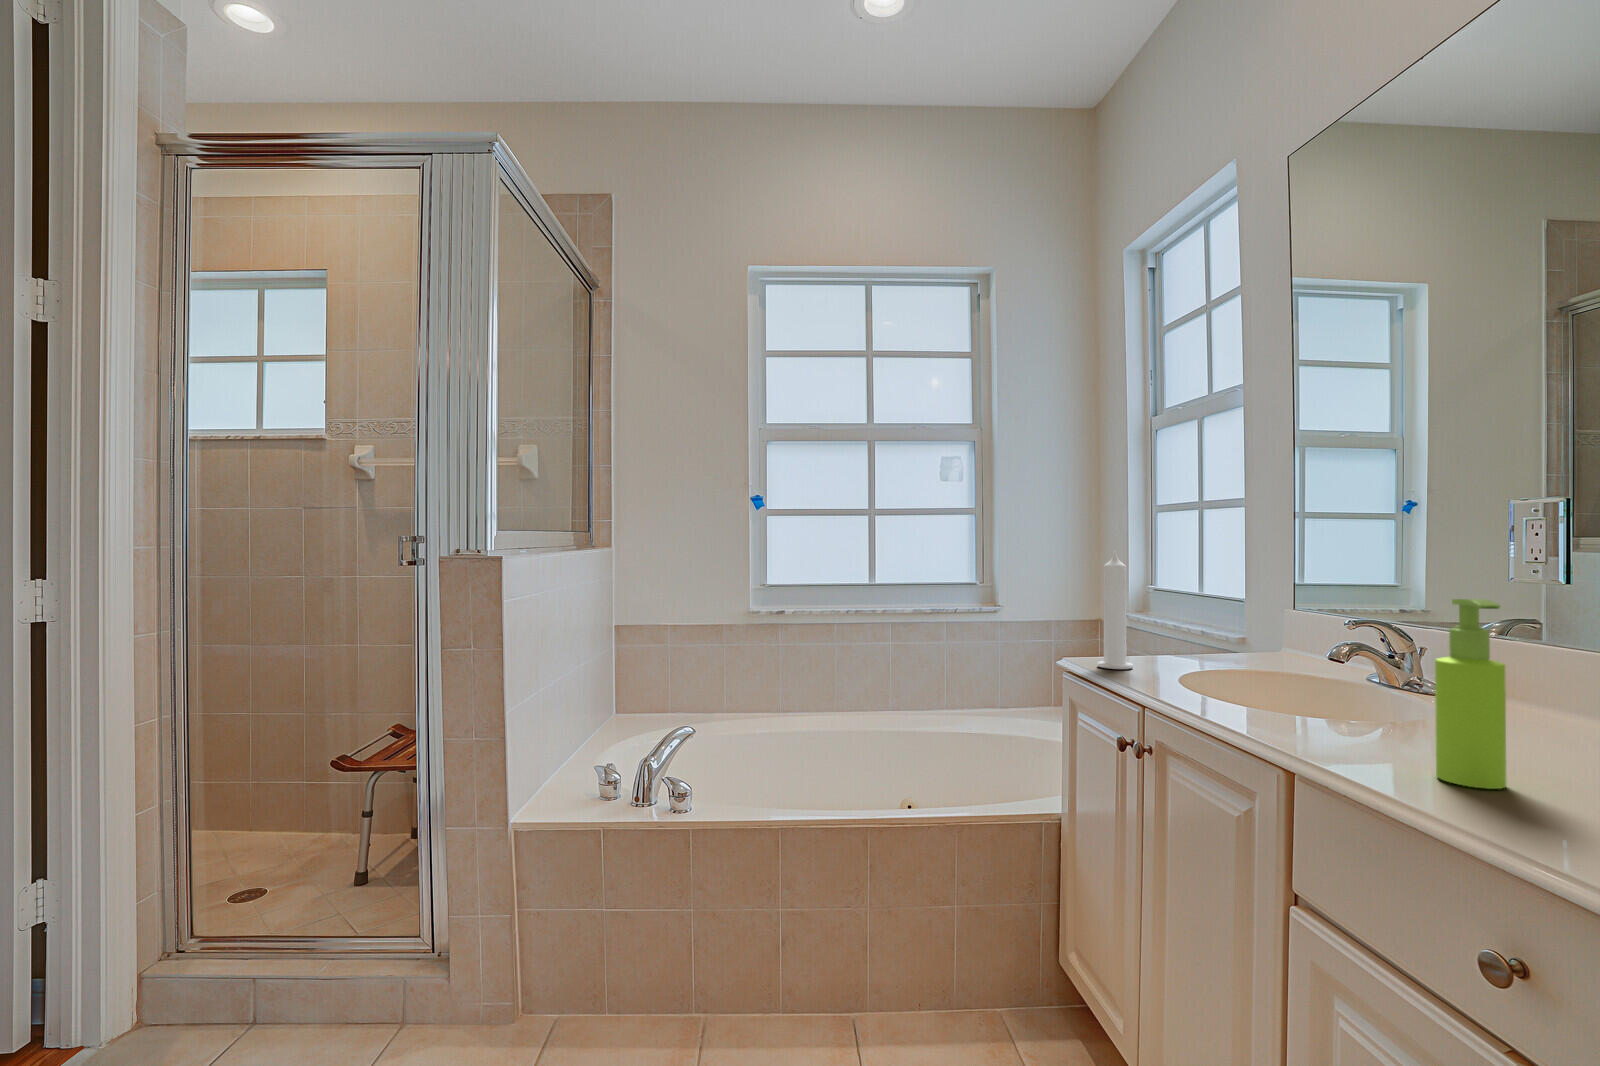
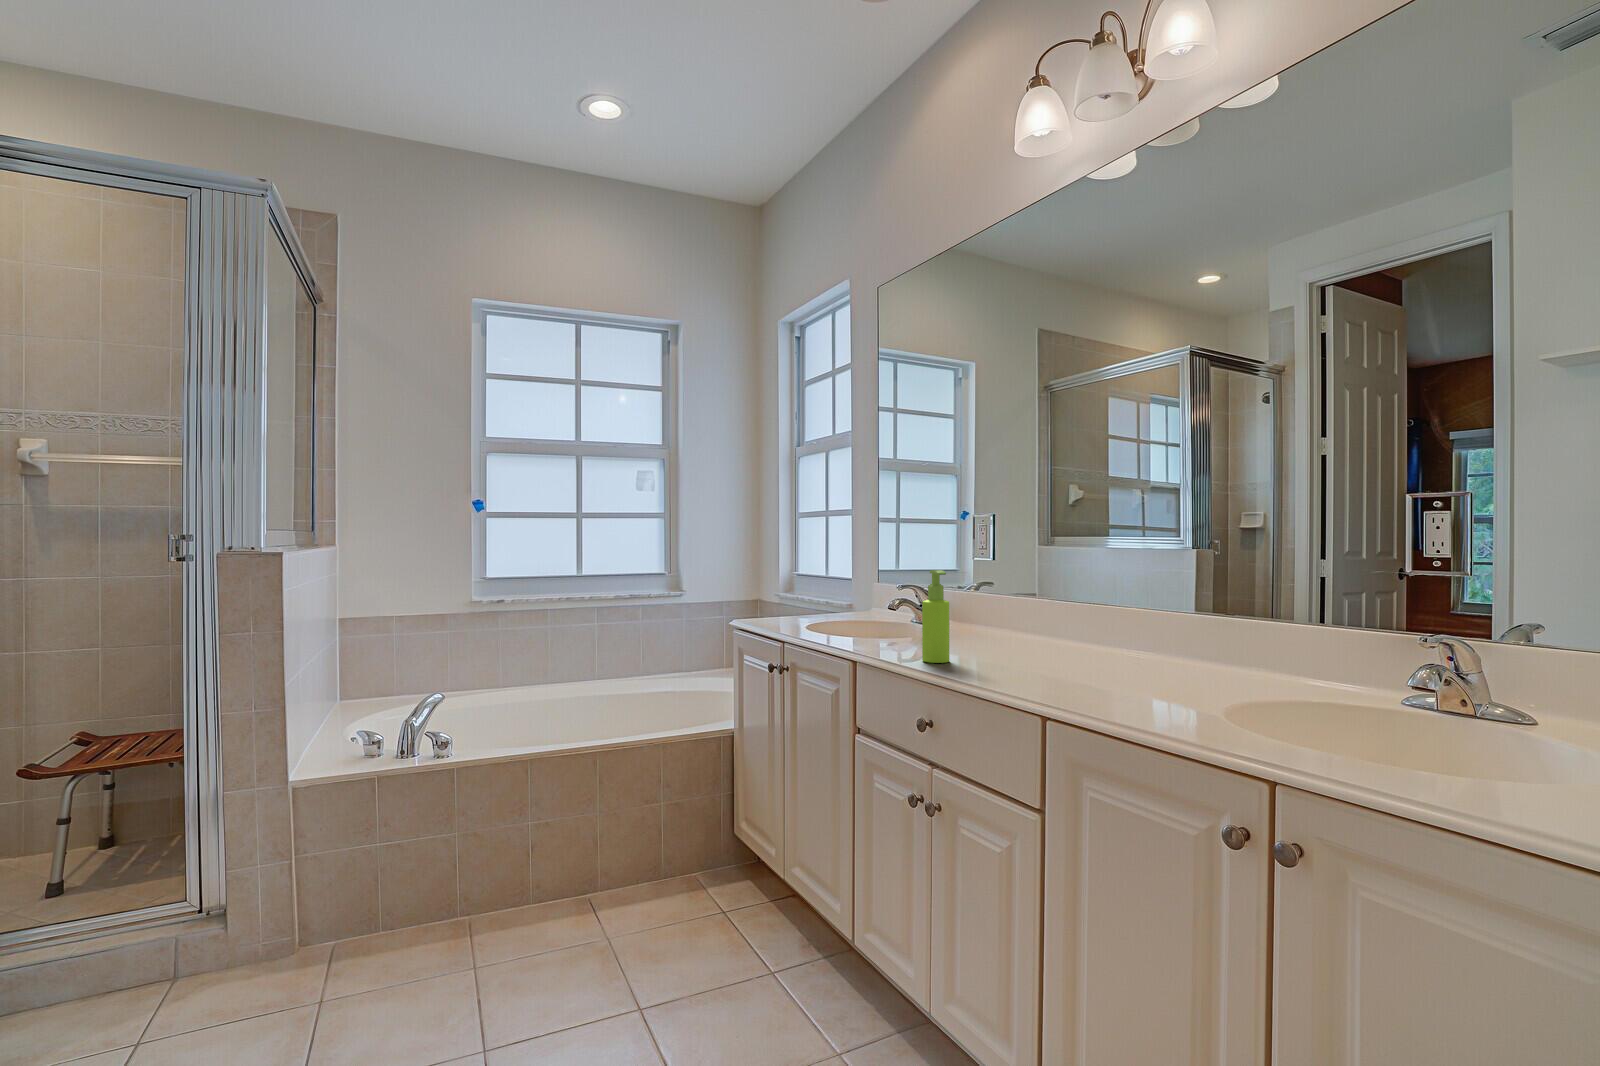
candle: present [1097,550,1133,669] -> none [760,546,782,627]

